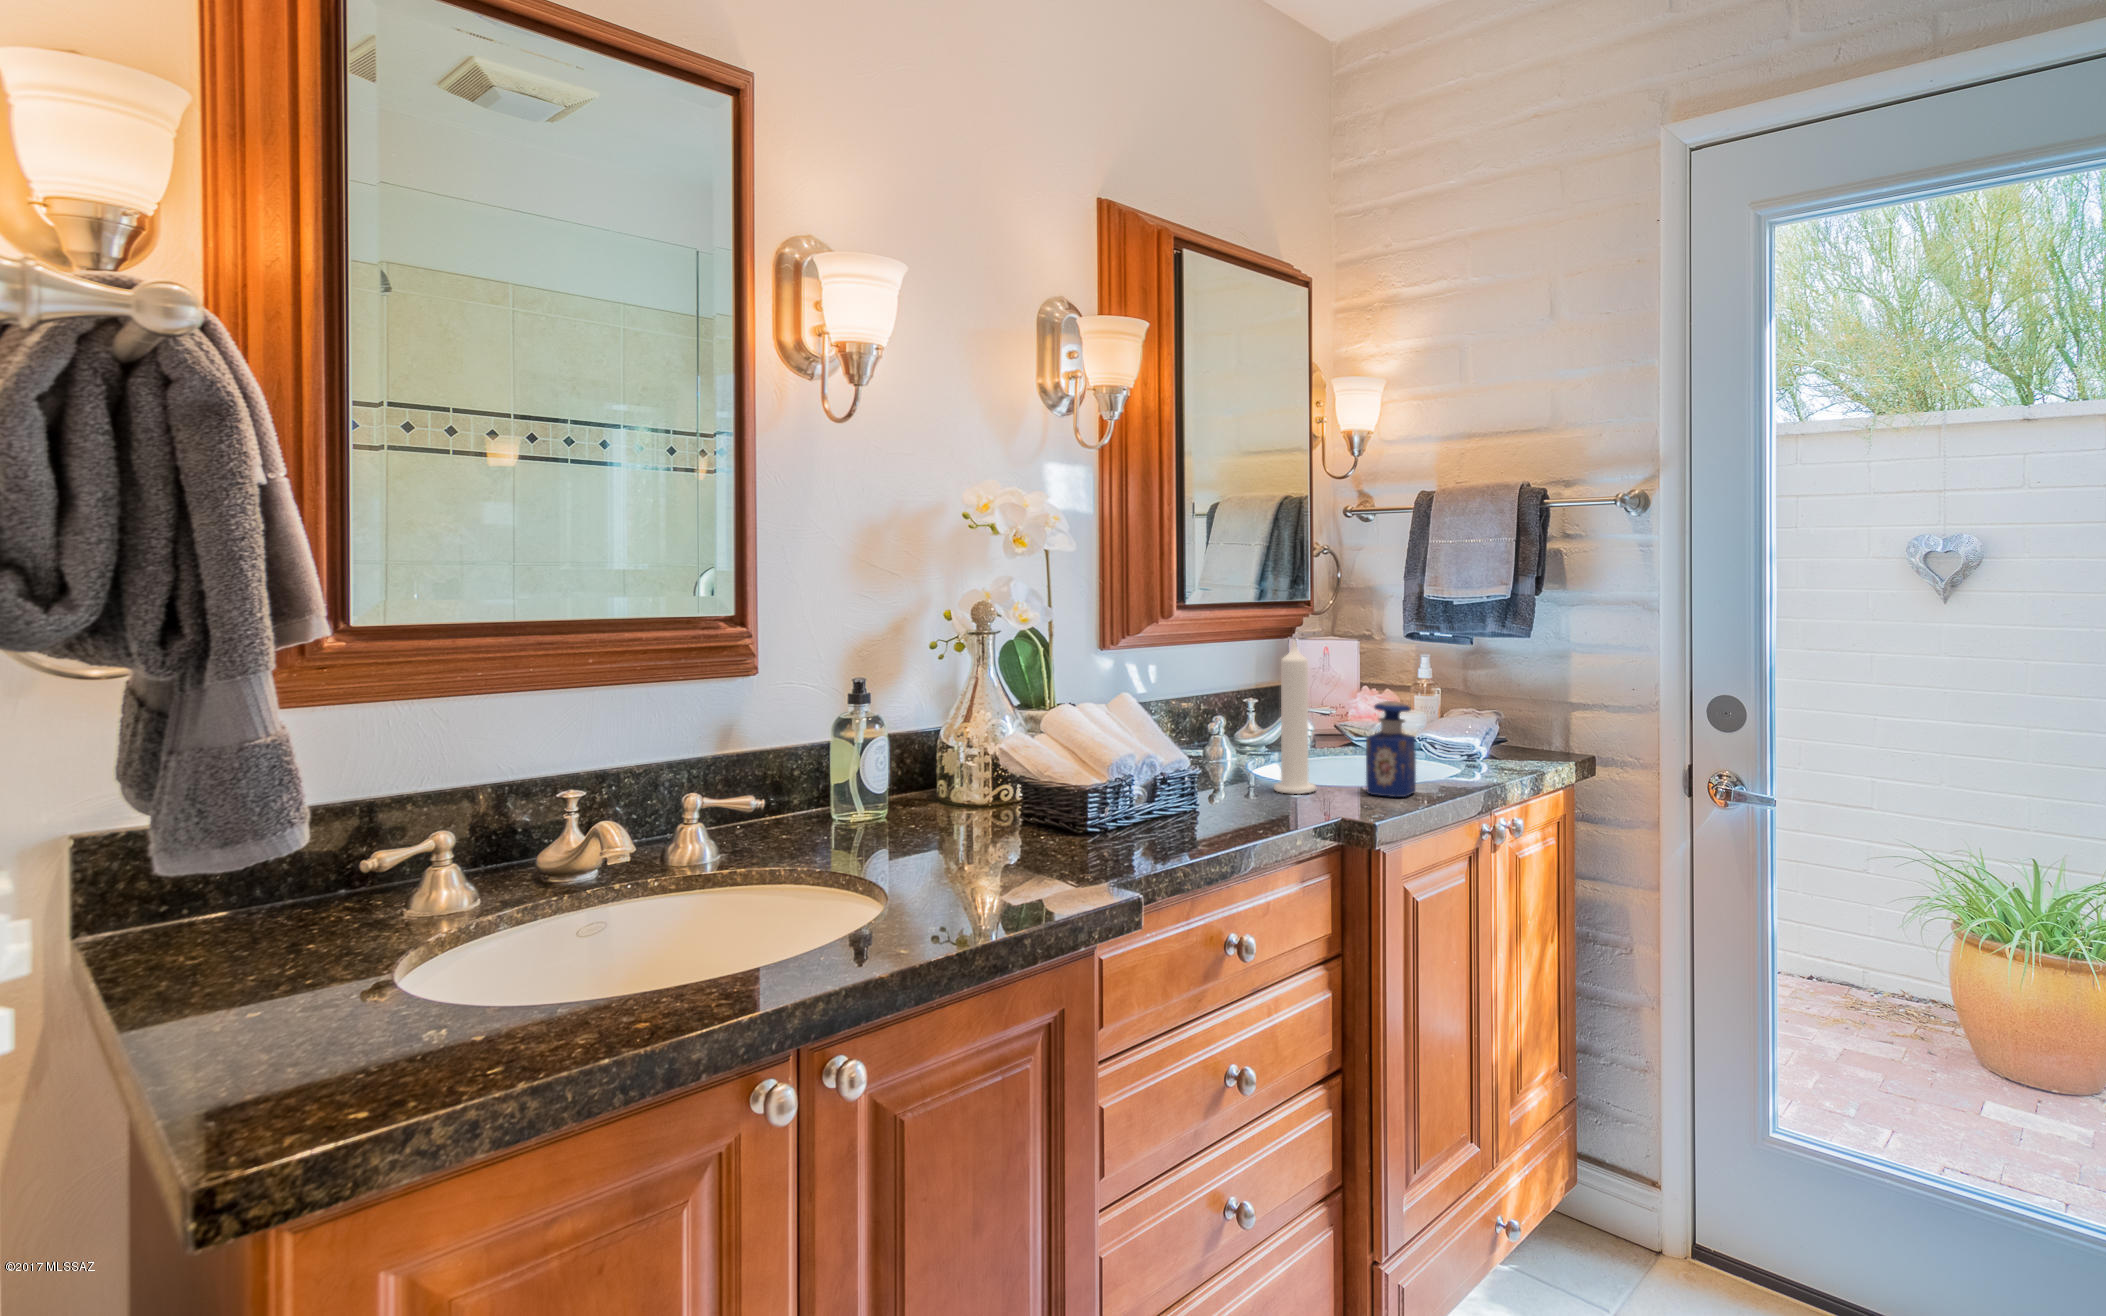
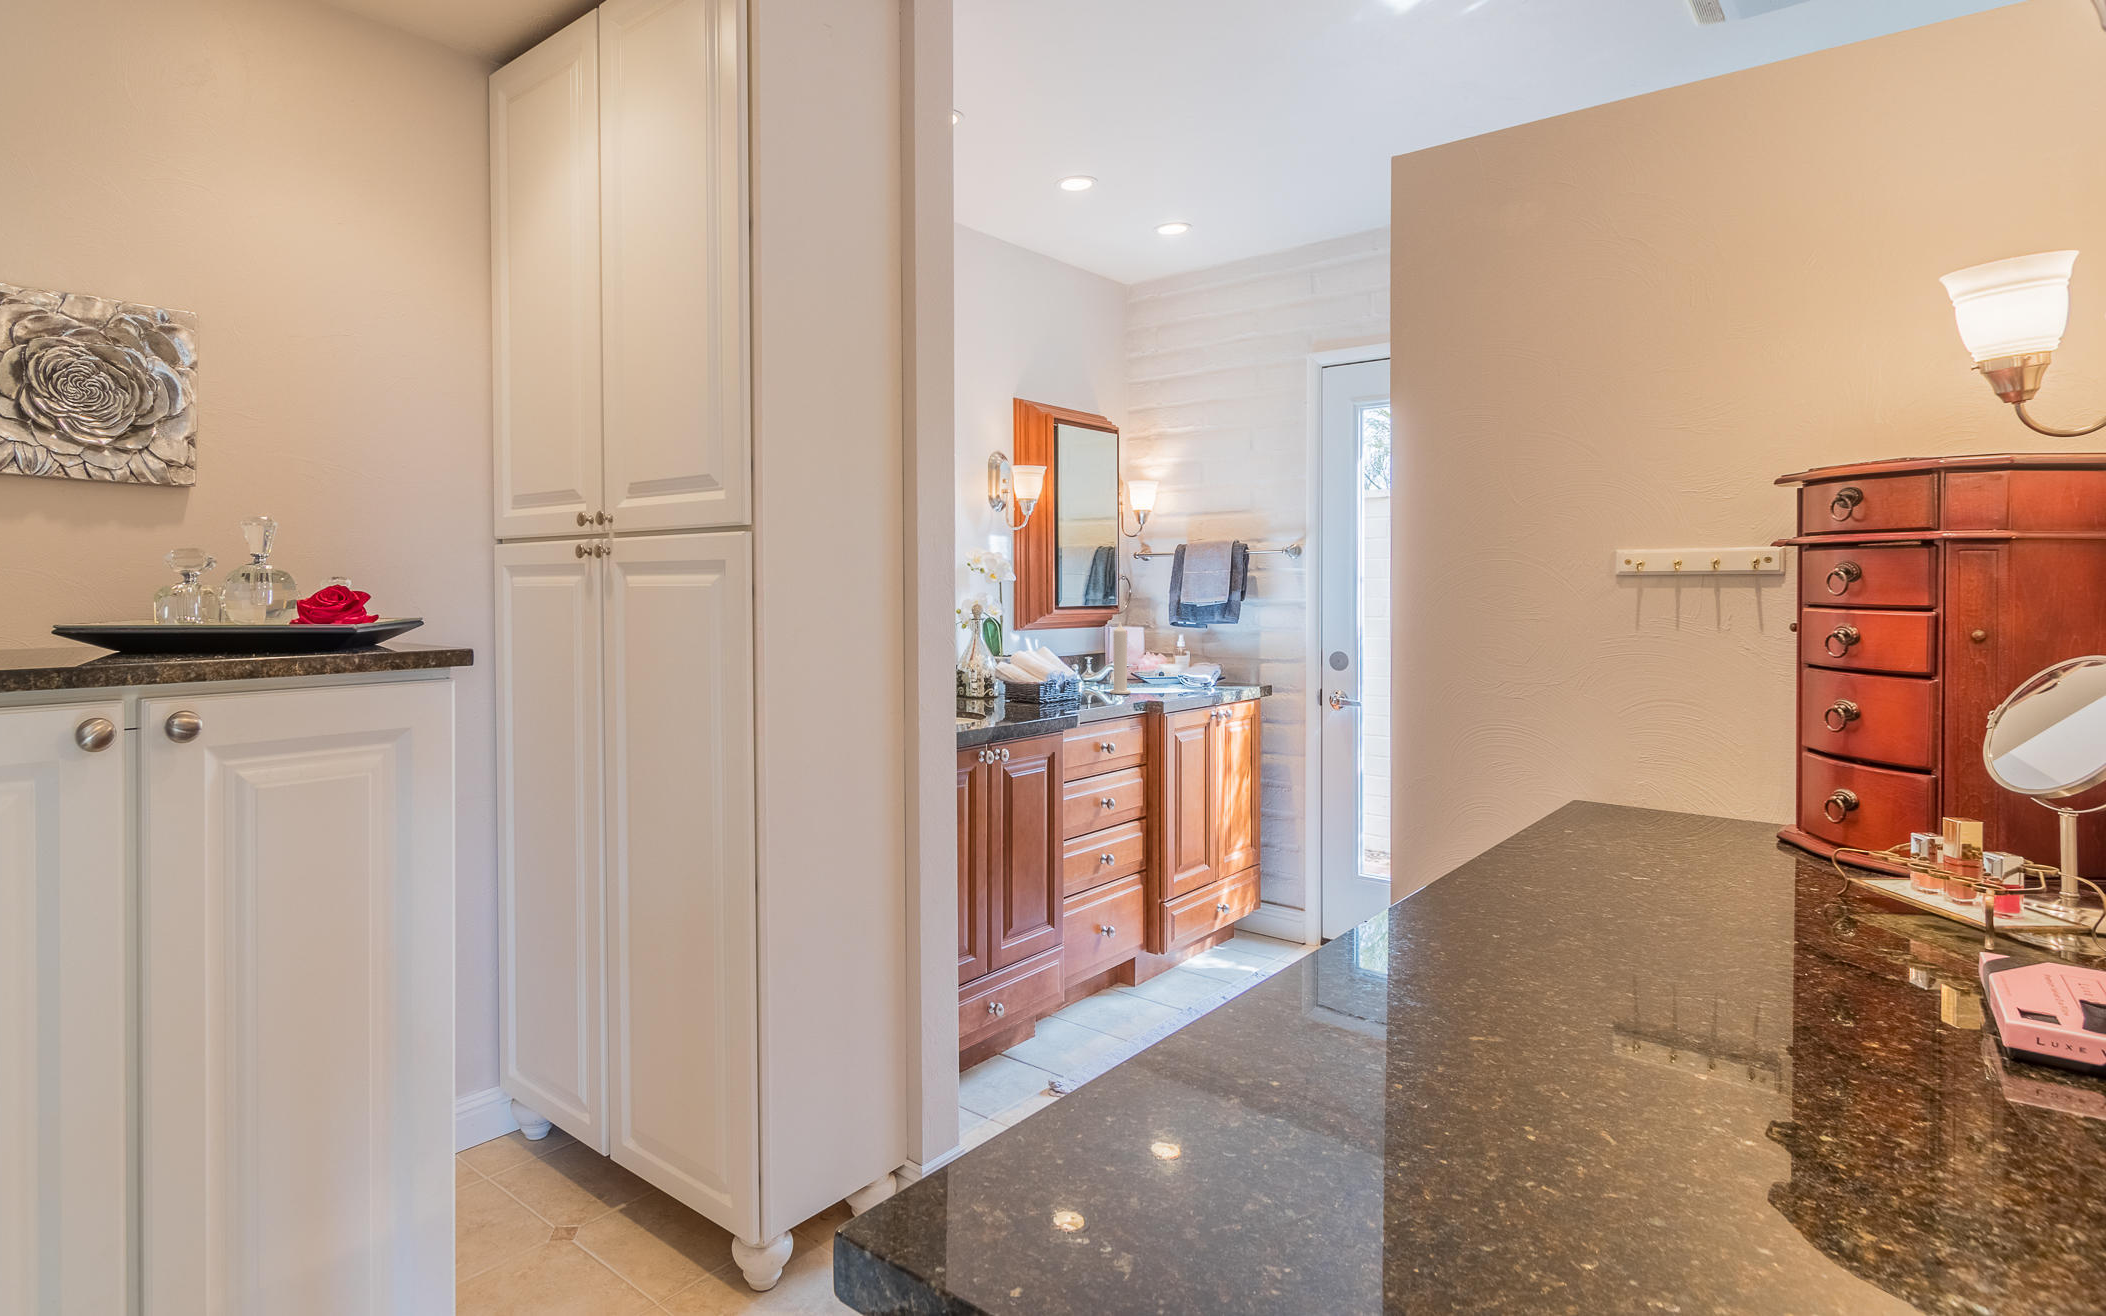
perfume bottle: present [1366,701,1416,797] -> none [1155,651,1179,695]

